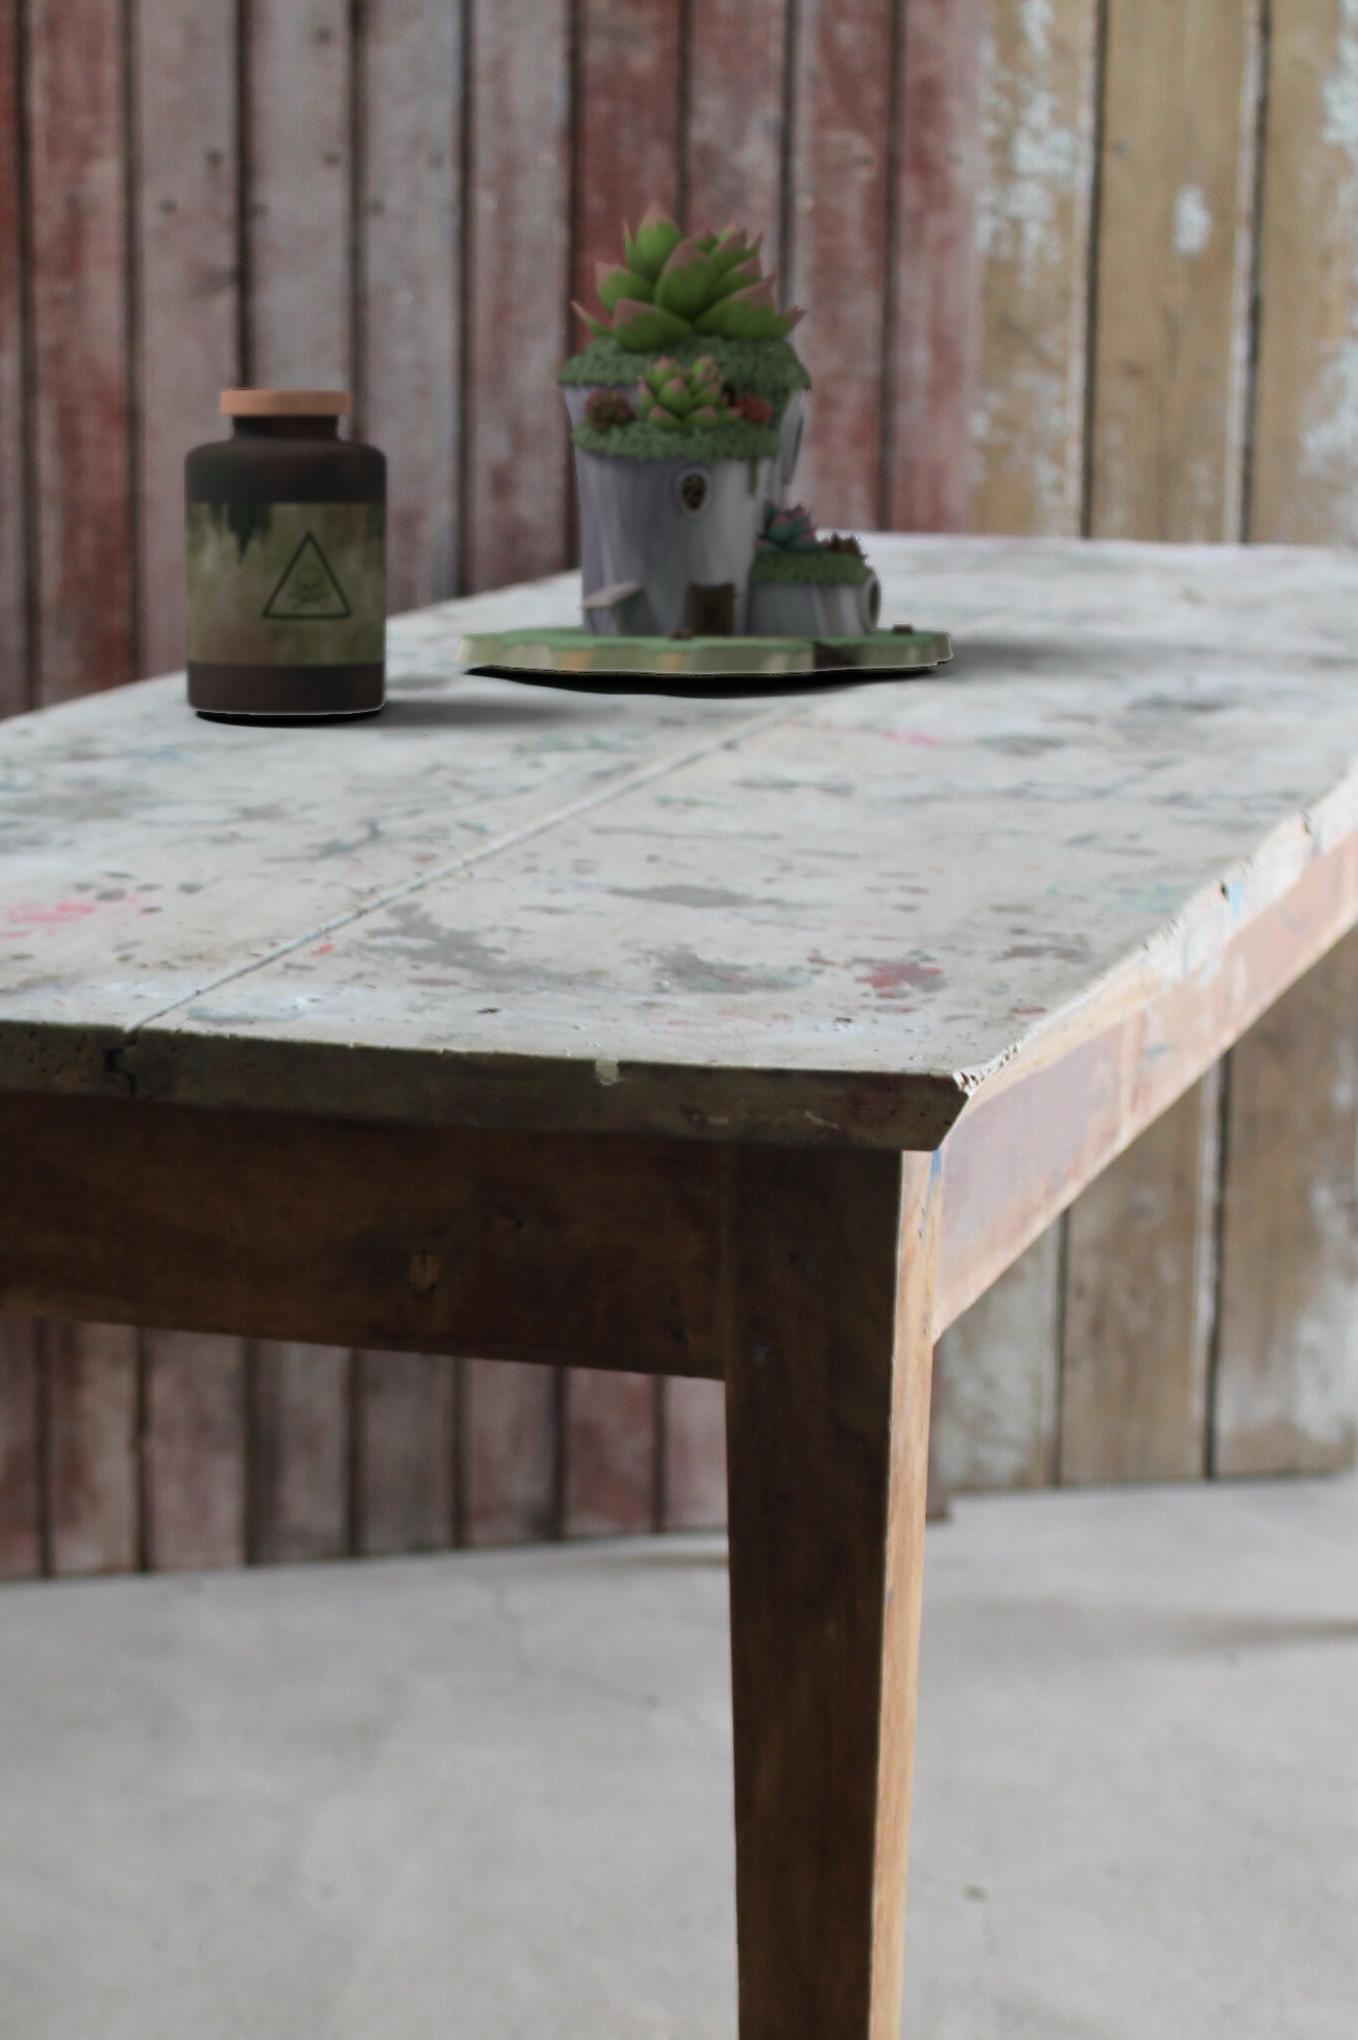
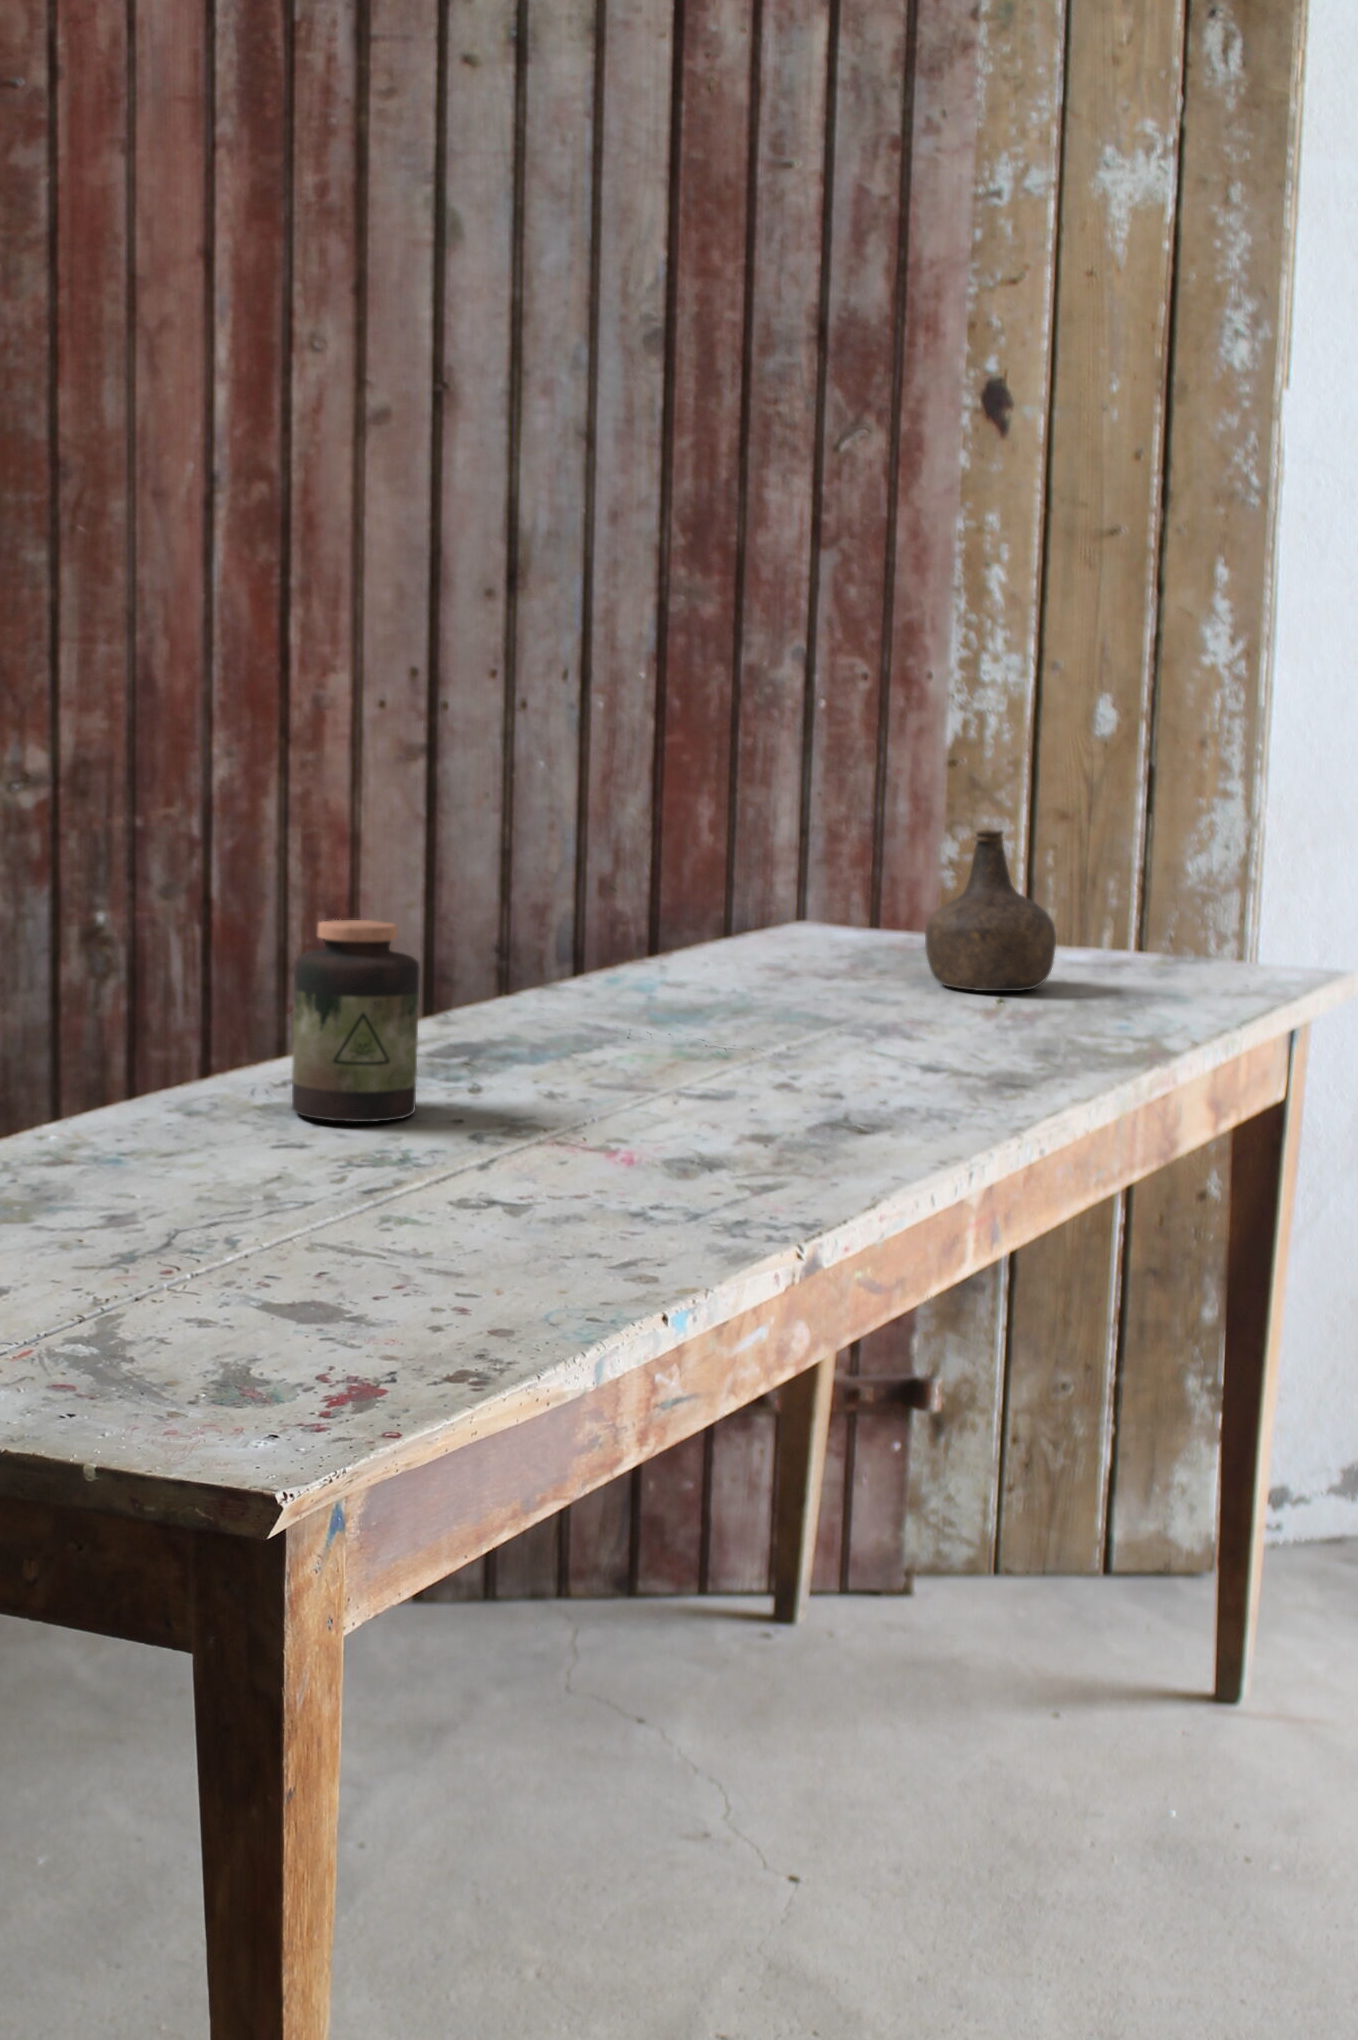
succulent planter: present [456,202,953,675] -> none [478,794,806,1098]
bottle: none [1036,324,1230,568] -> present [925,830,1056,991]

